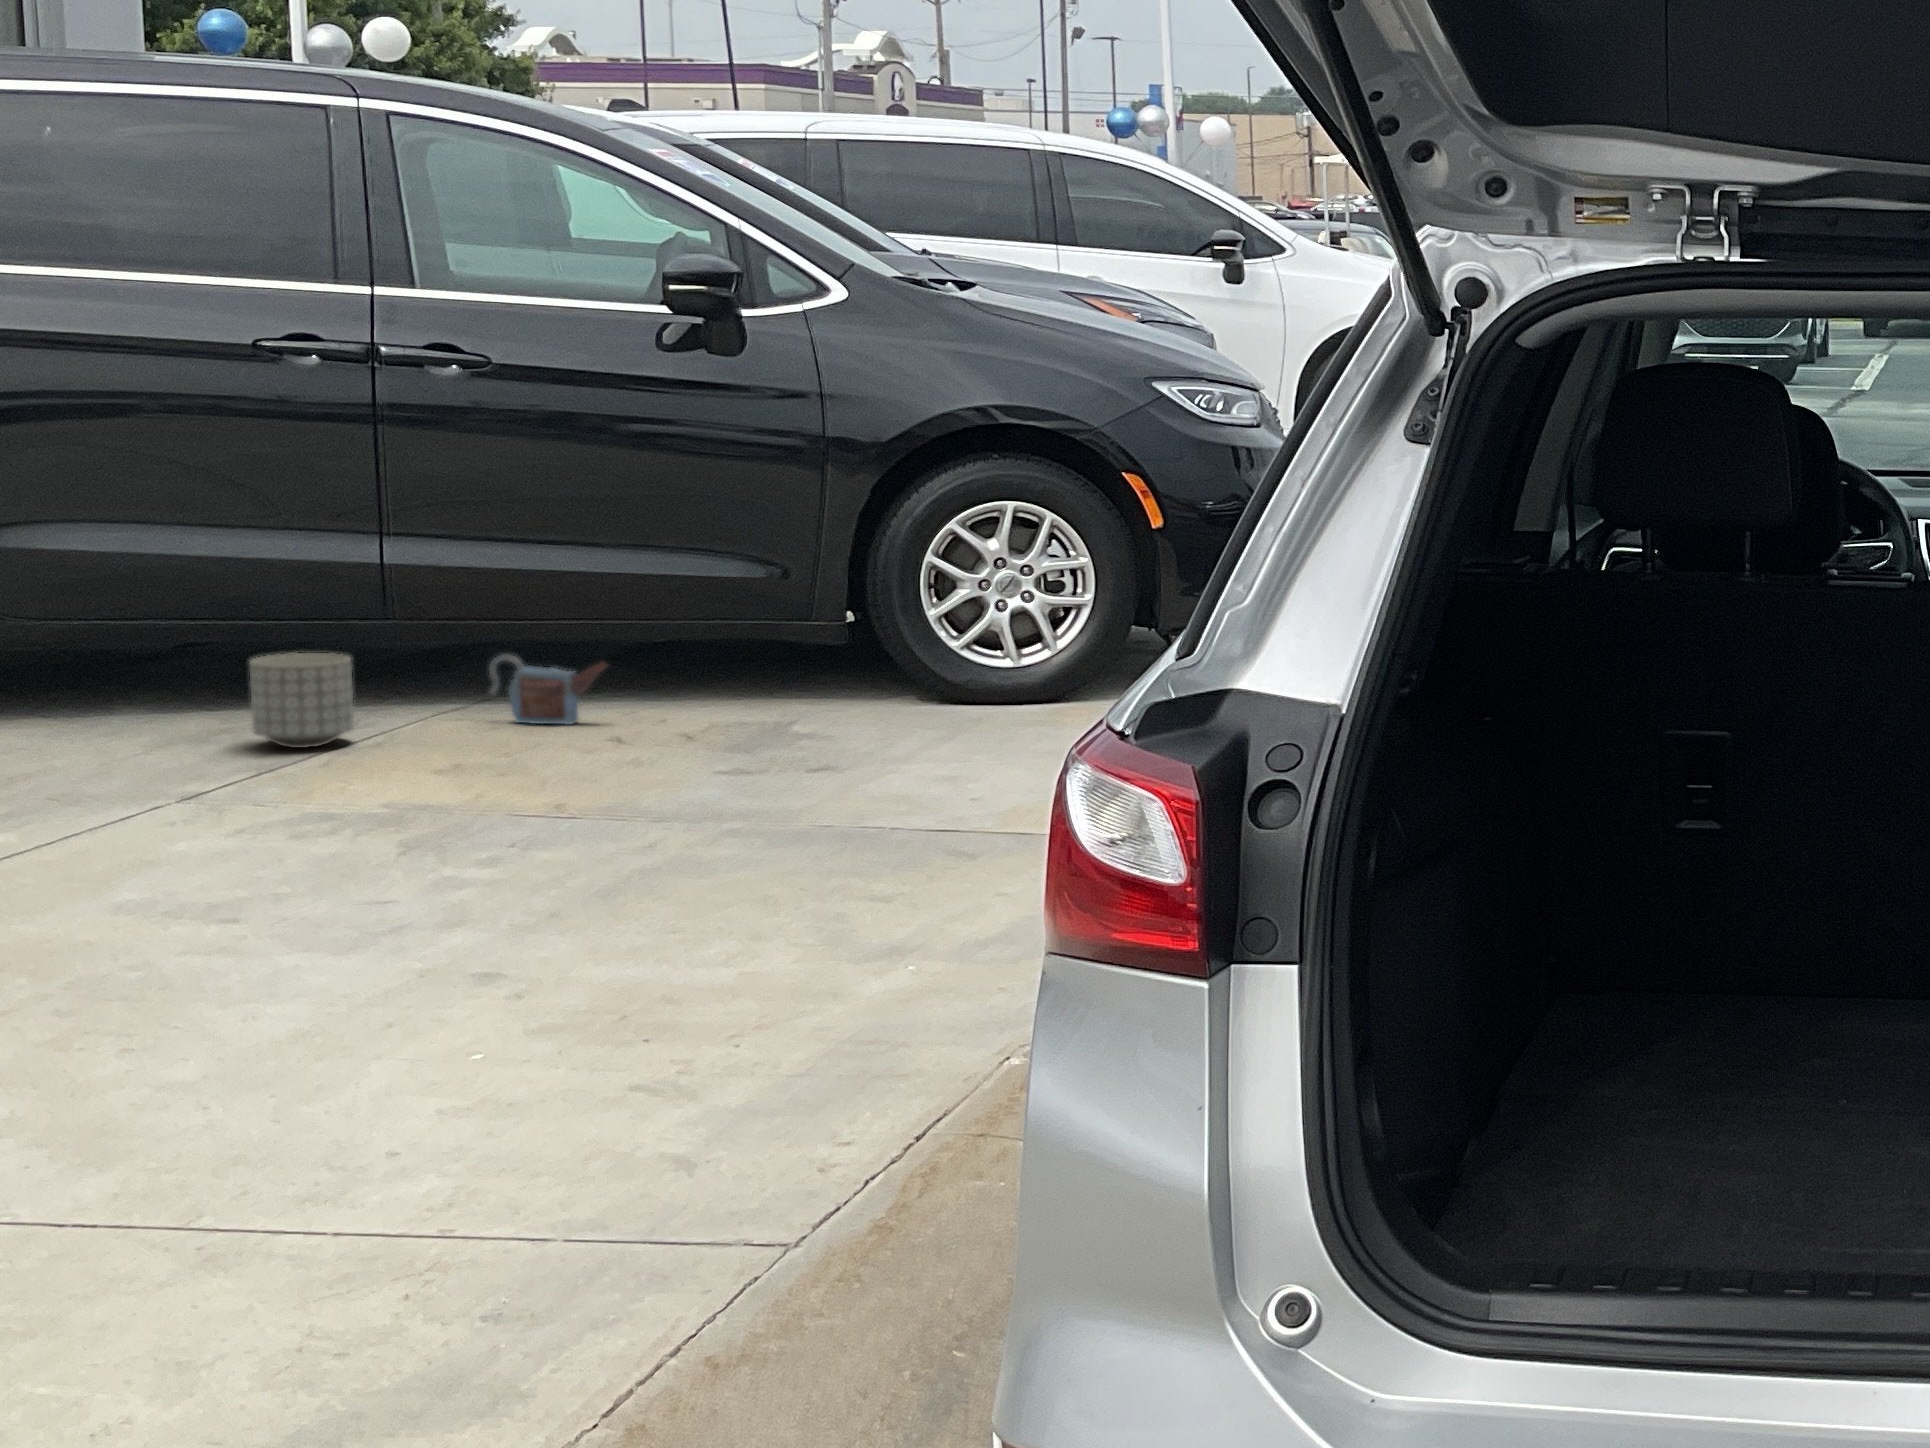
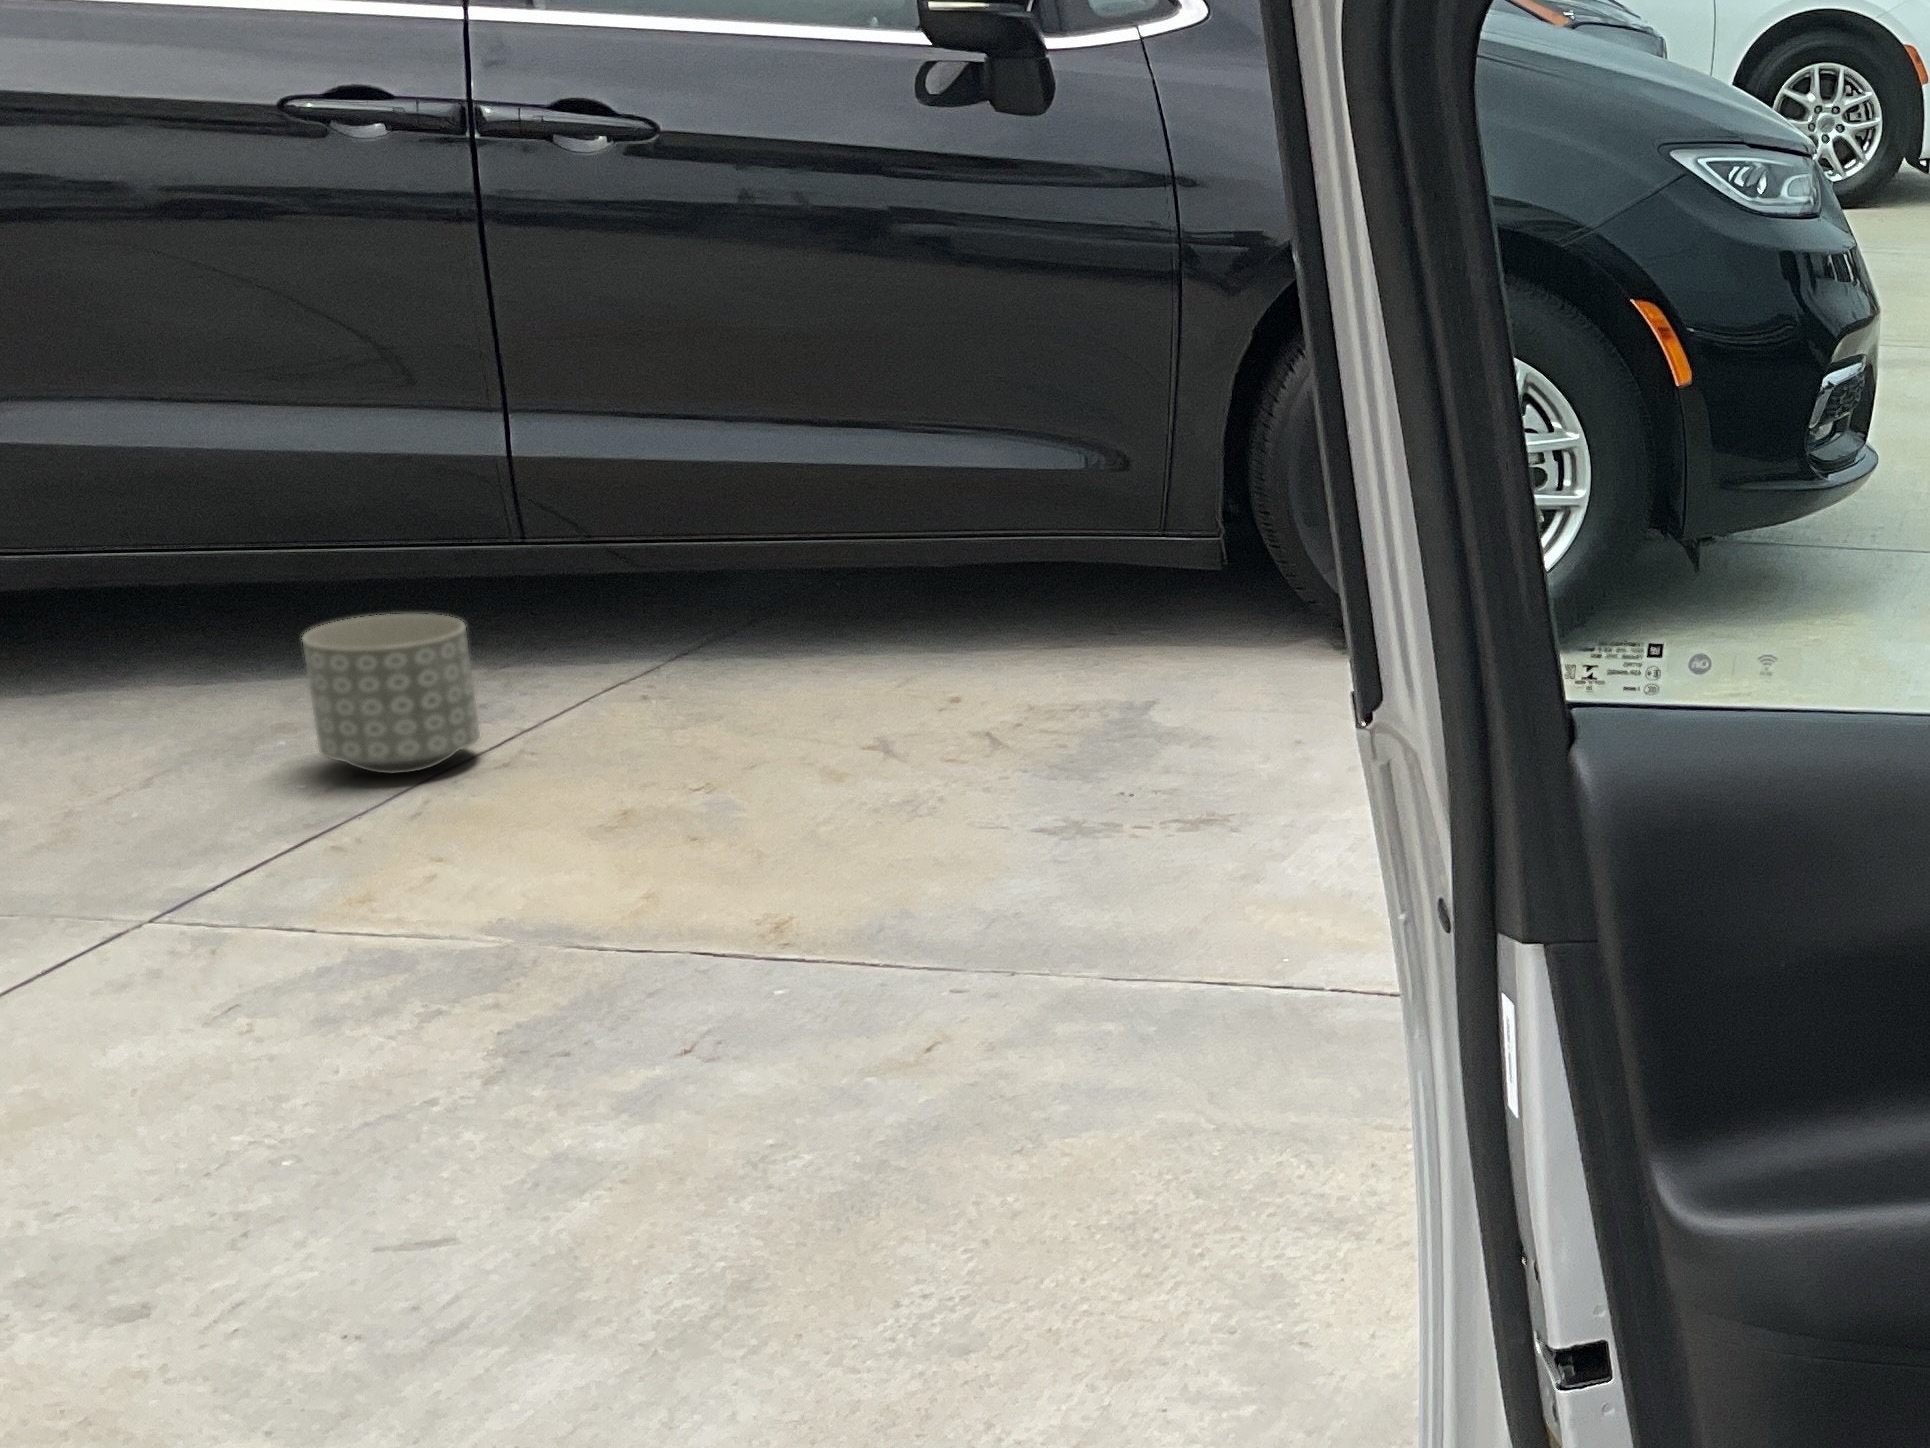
watering can: present [489,655,608,724] -> none [689,602,875,713]

